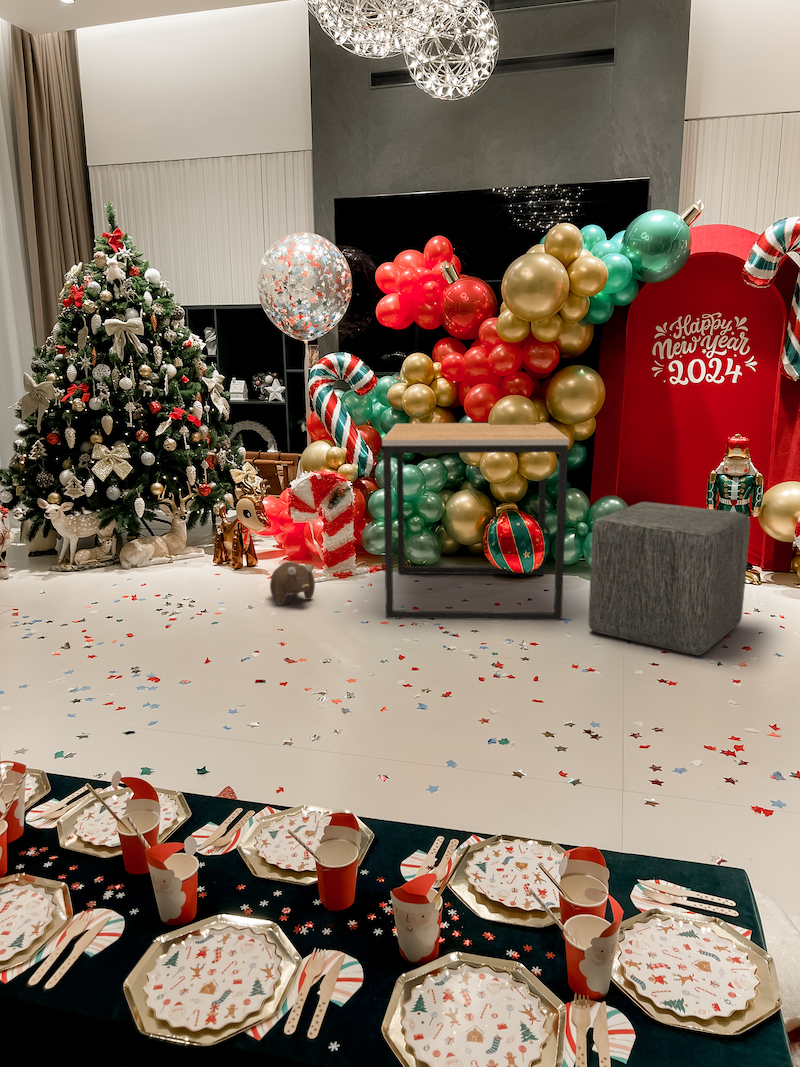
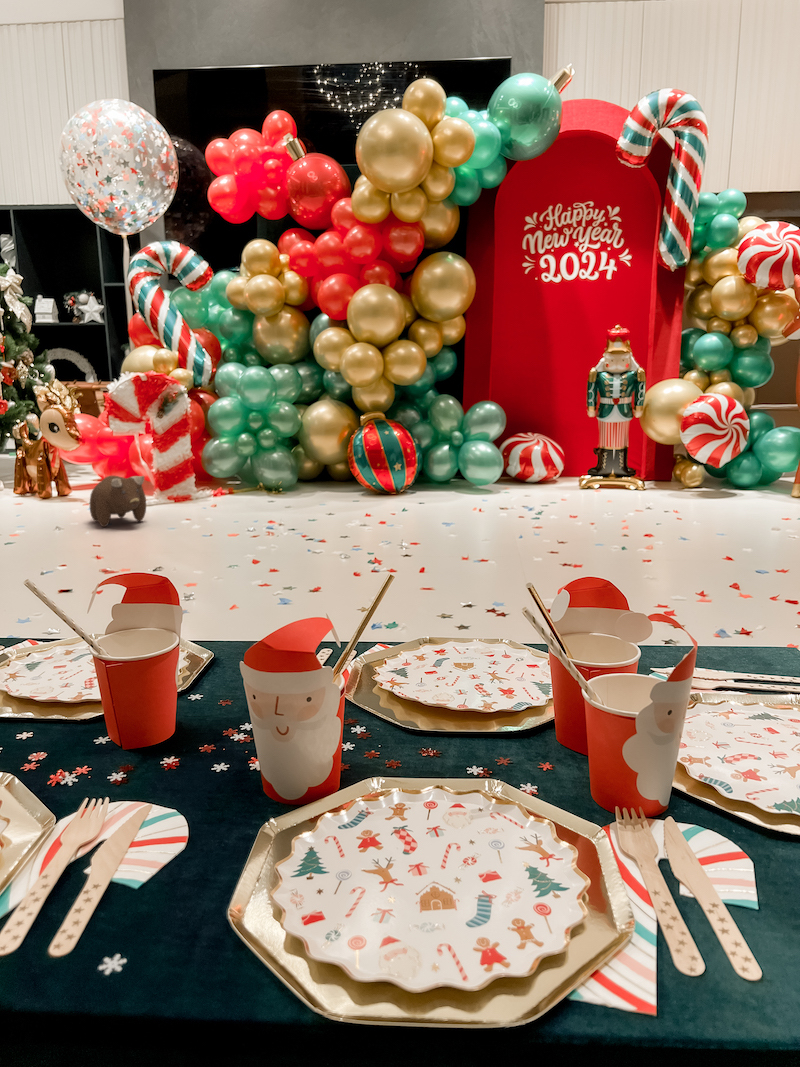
side table: present [382,423,569,620] -> none [224,312,444,534]
ottoman: present [588,502,750,655] -> none [473,391,641,546]

